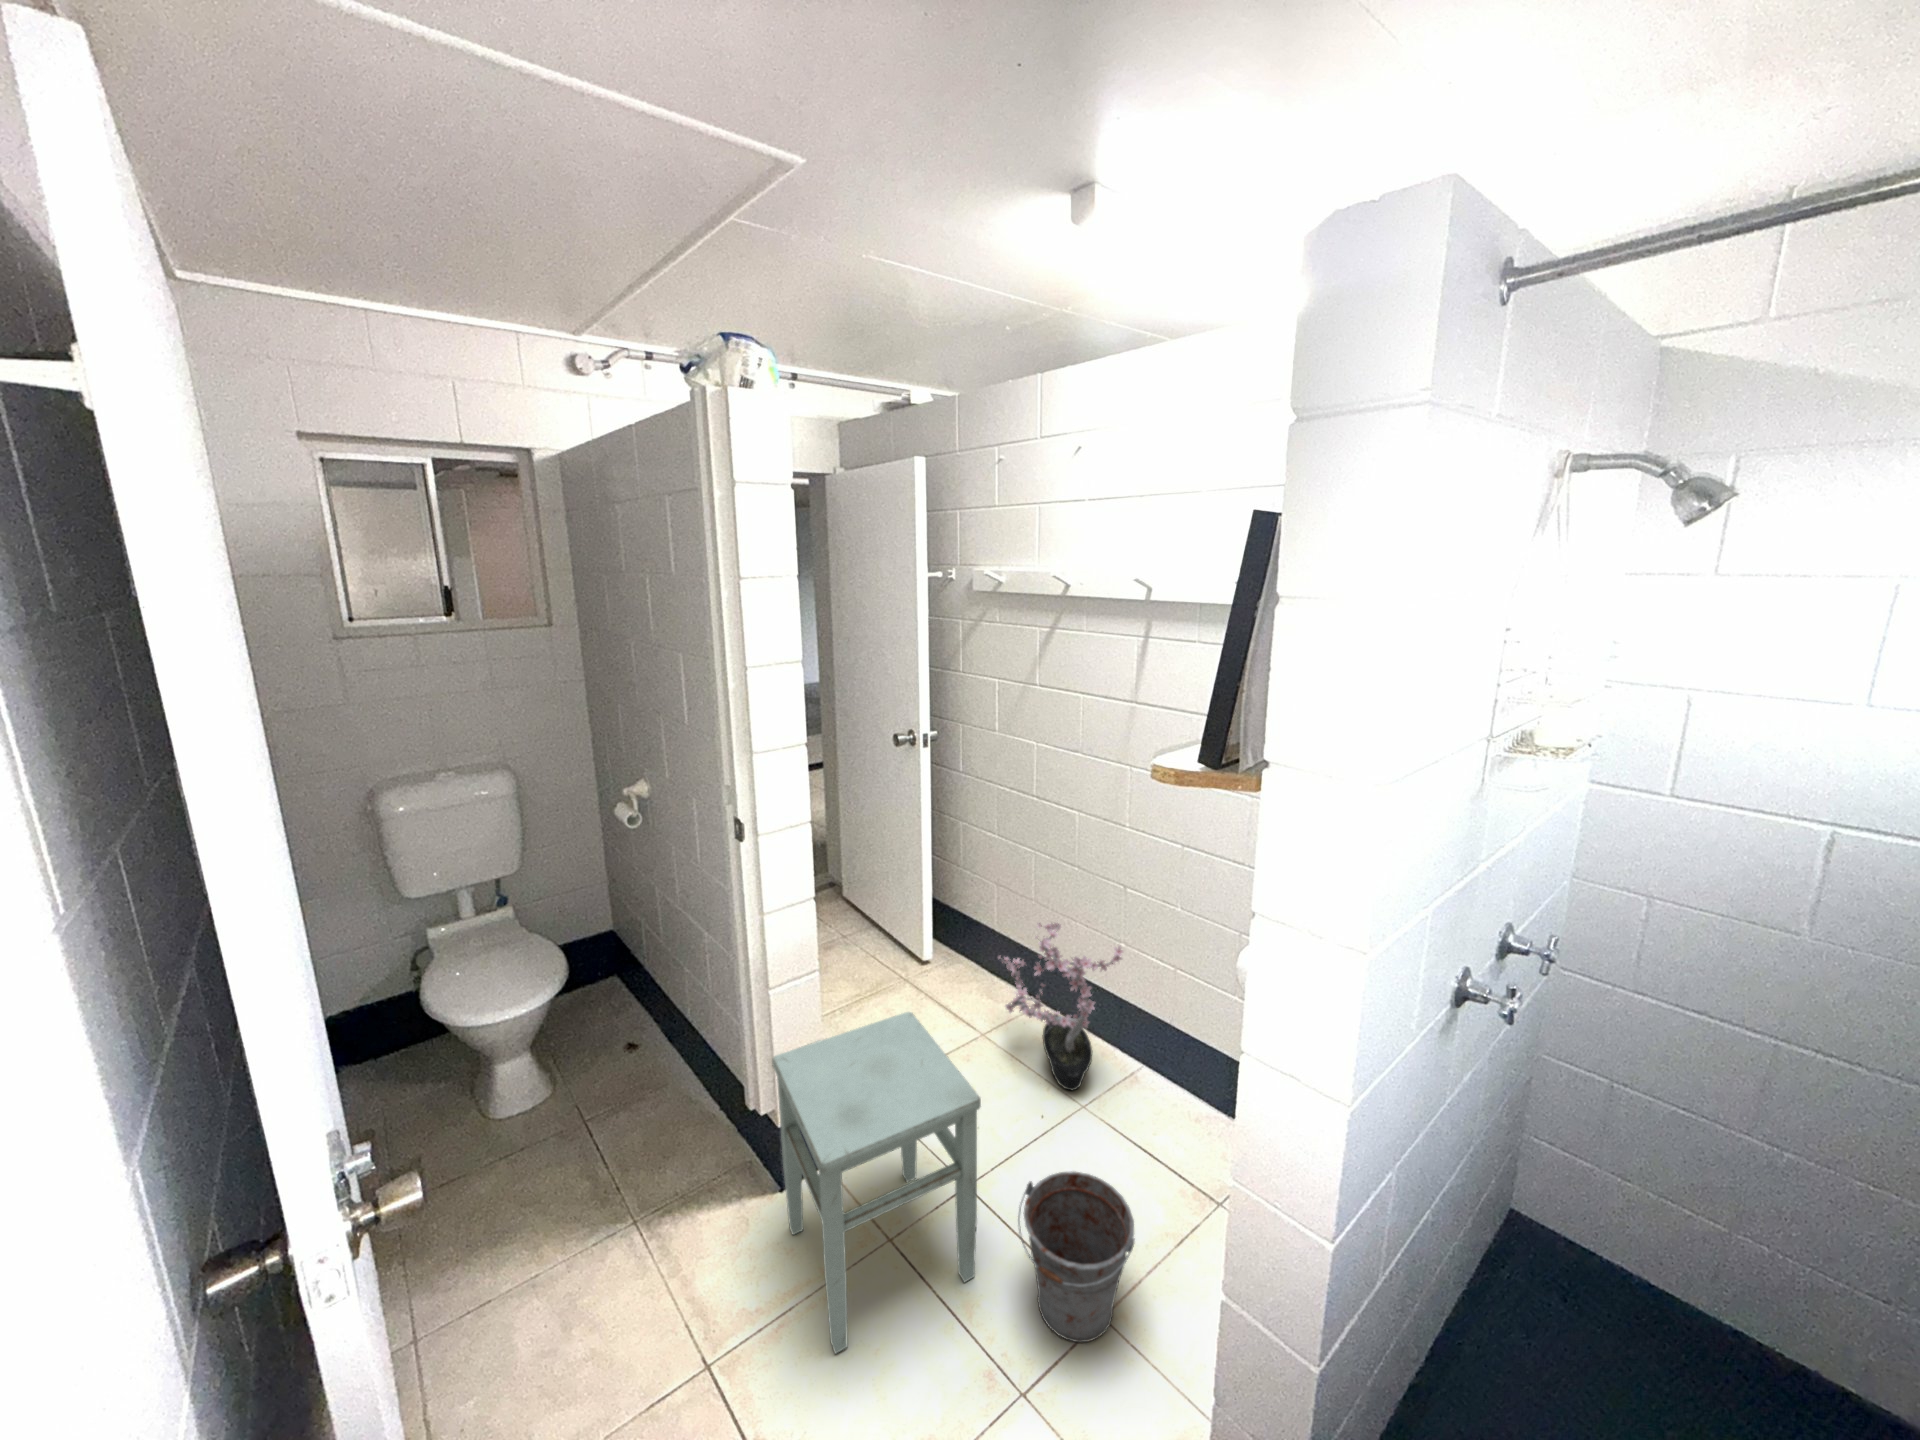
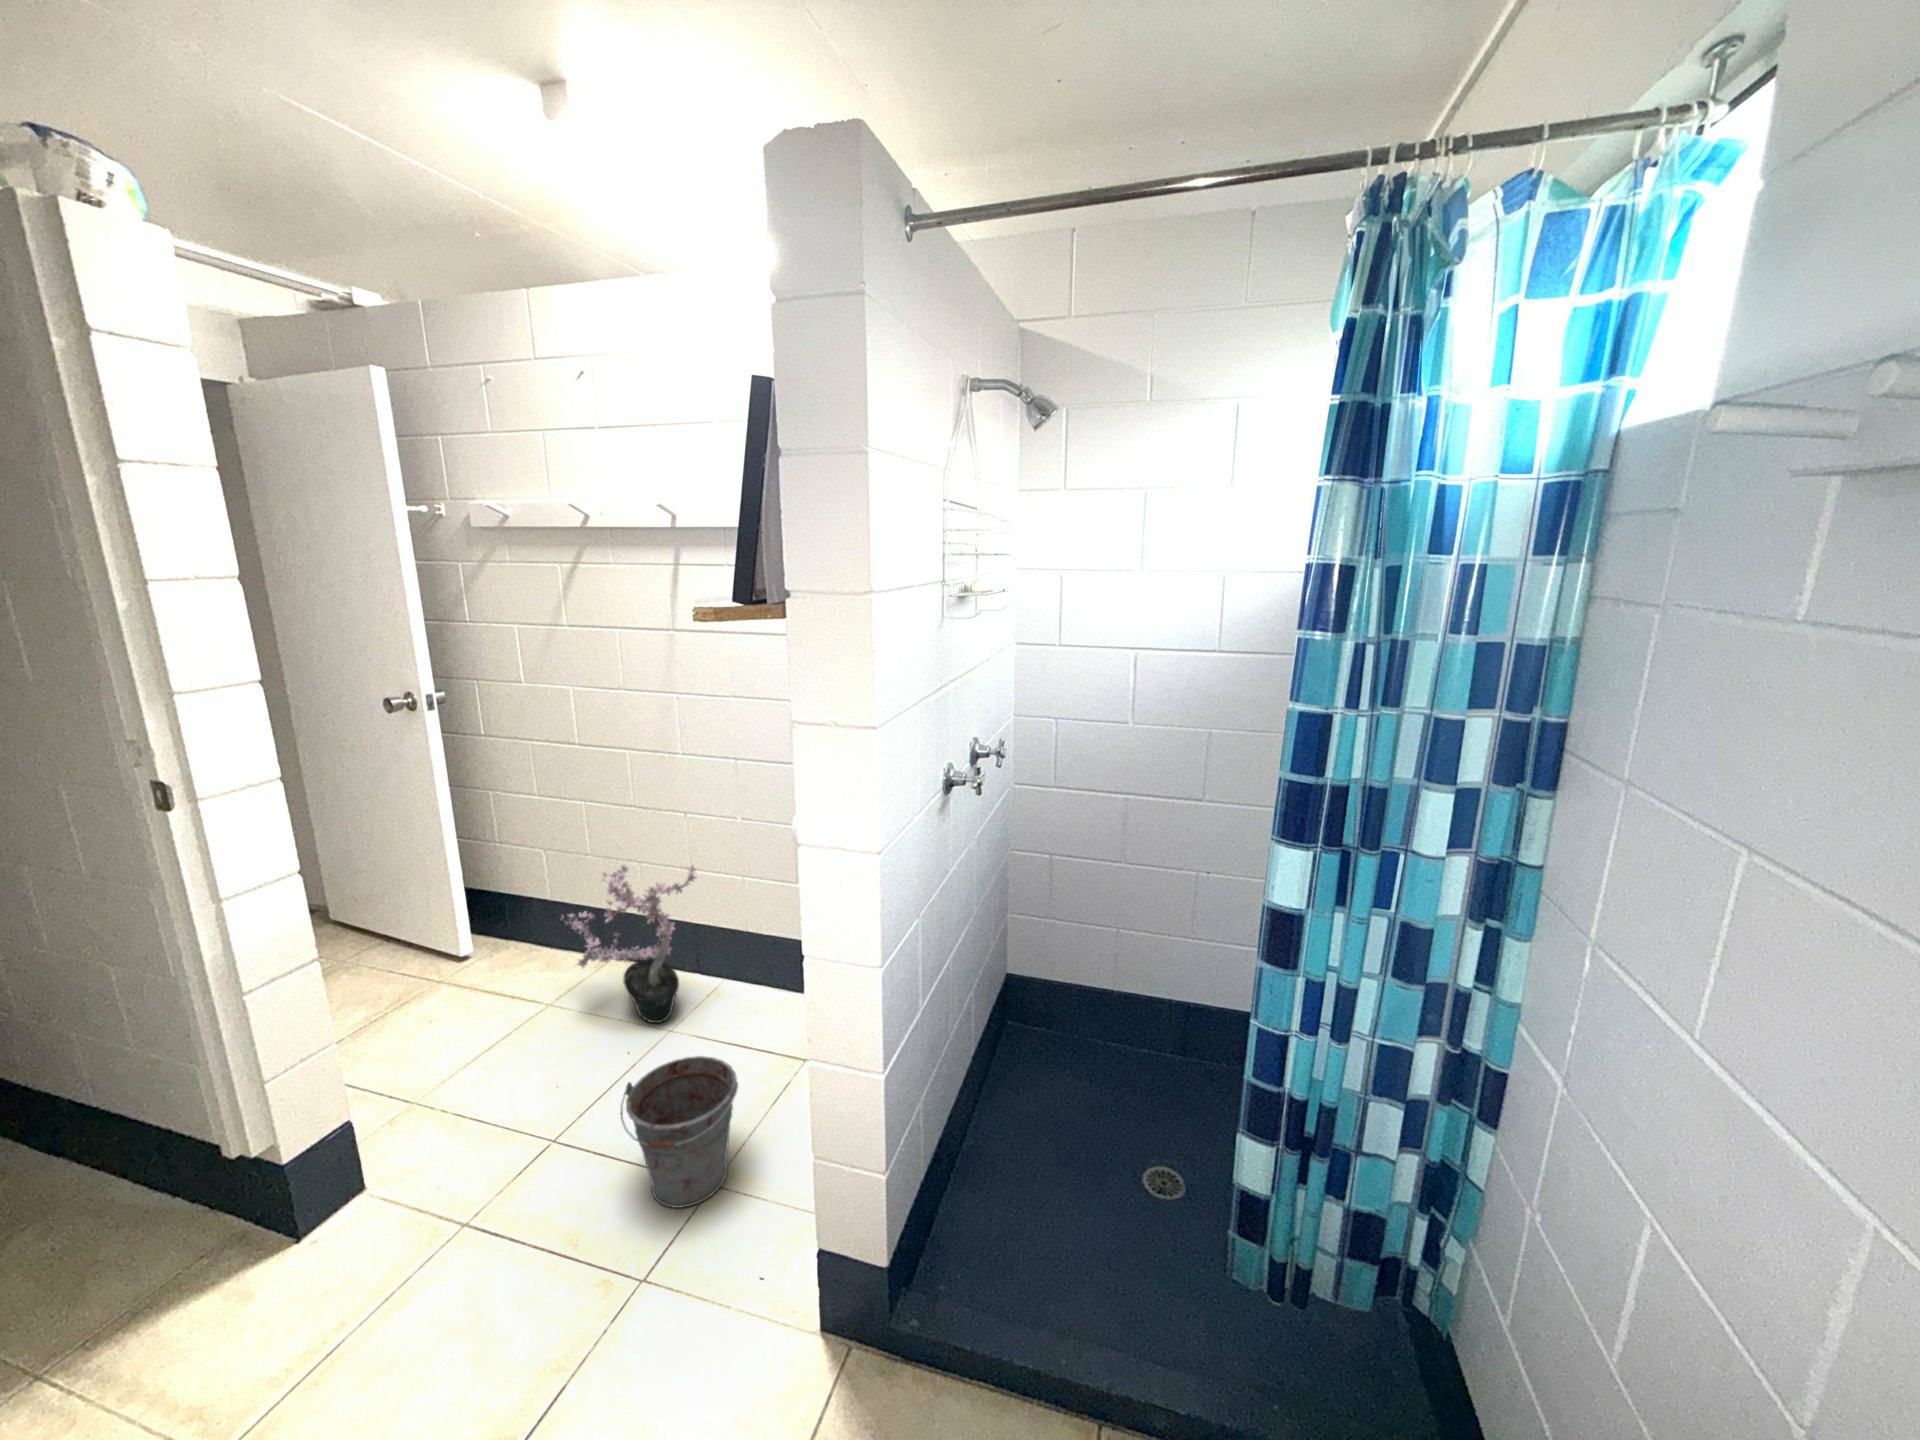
stool: present [772,1012,981,1353] -> none [263,971,580,1347]

